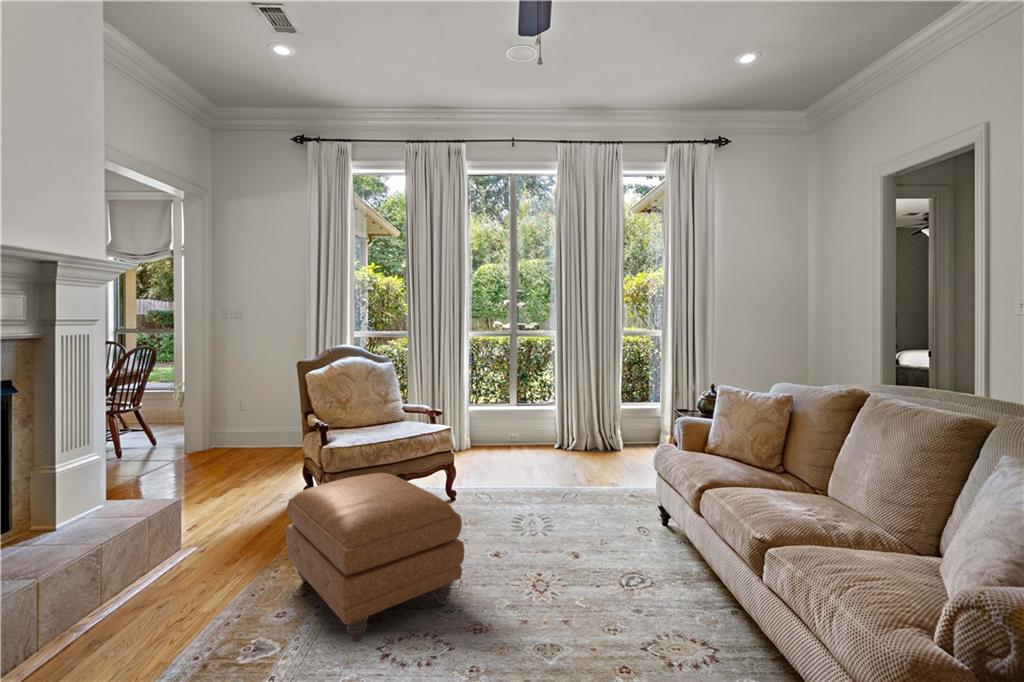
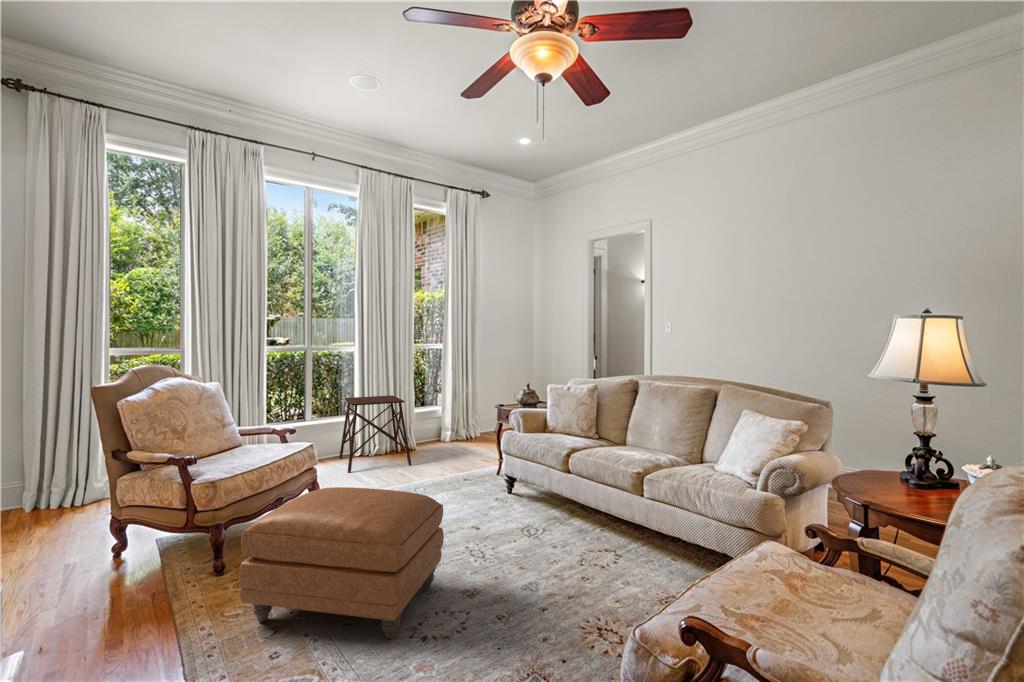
side table: none [527,385,598,464] -> present [339,395,412,473]

